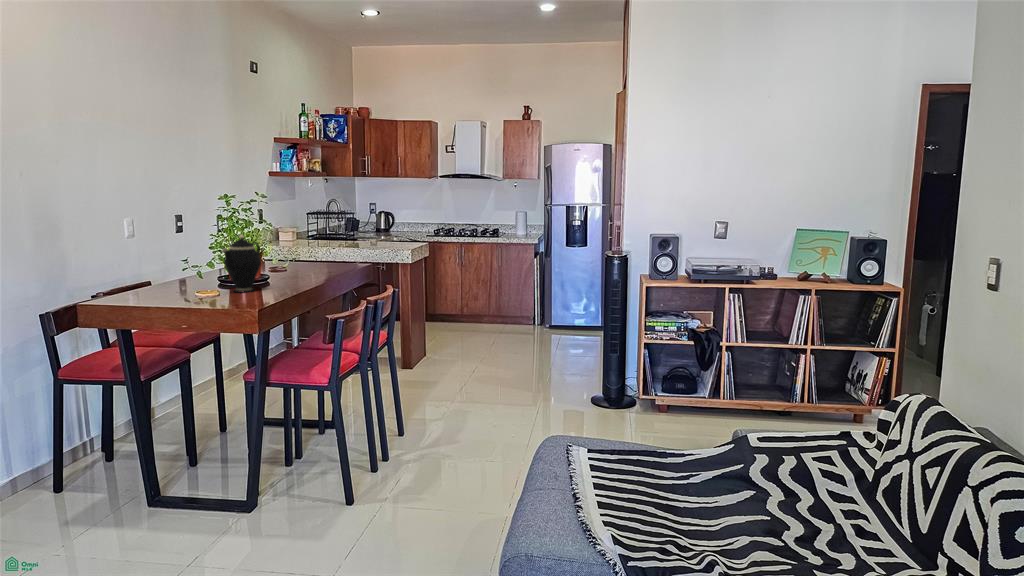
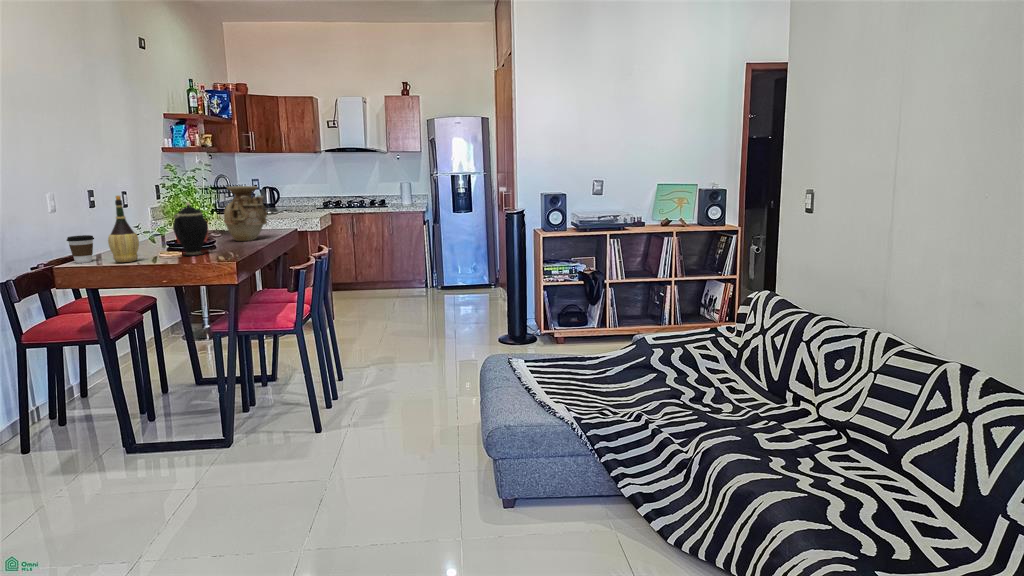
vase: none [293,217,340,275] -> present [224,186,267,241]
wine bottle: none [157,225,189,296] -> present [108,196,139,262]
coffee cup: none [124,264,152,293] -> present [67,235,94,263]

